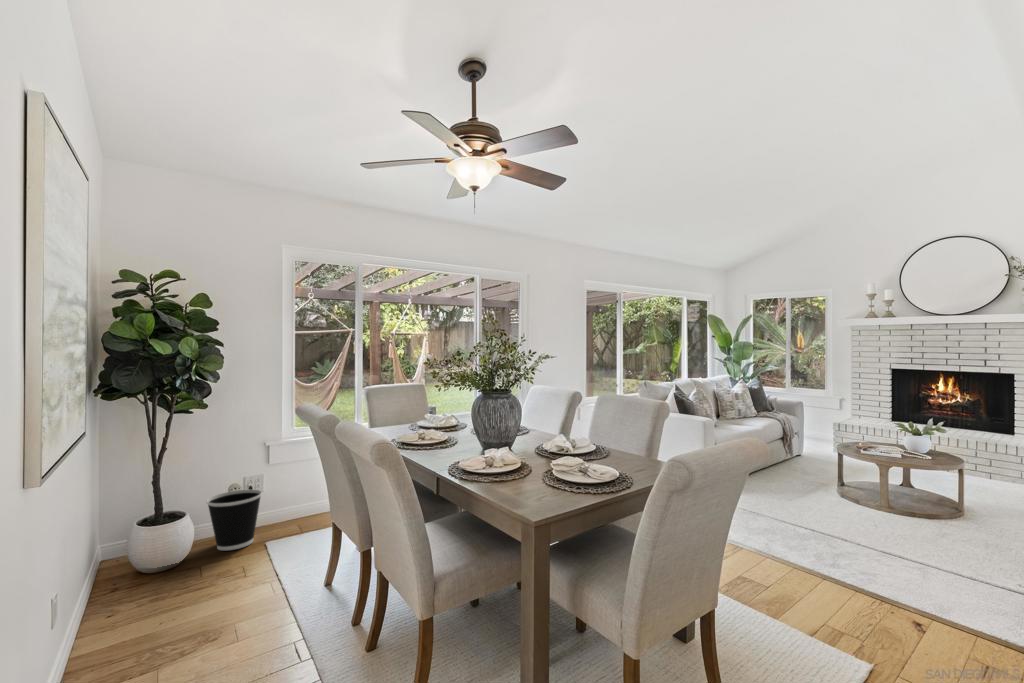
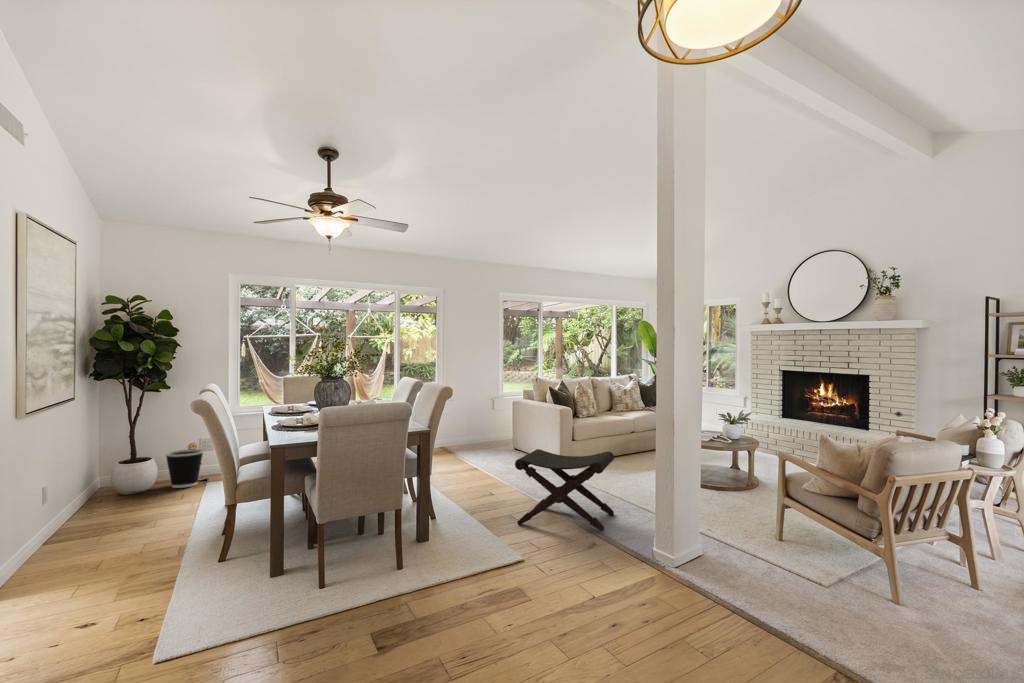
footstool: none [749,481,933,615] -> present [515,449,614,531]

